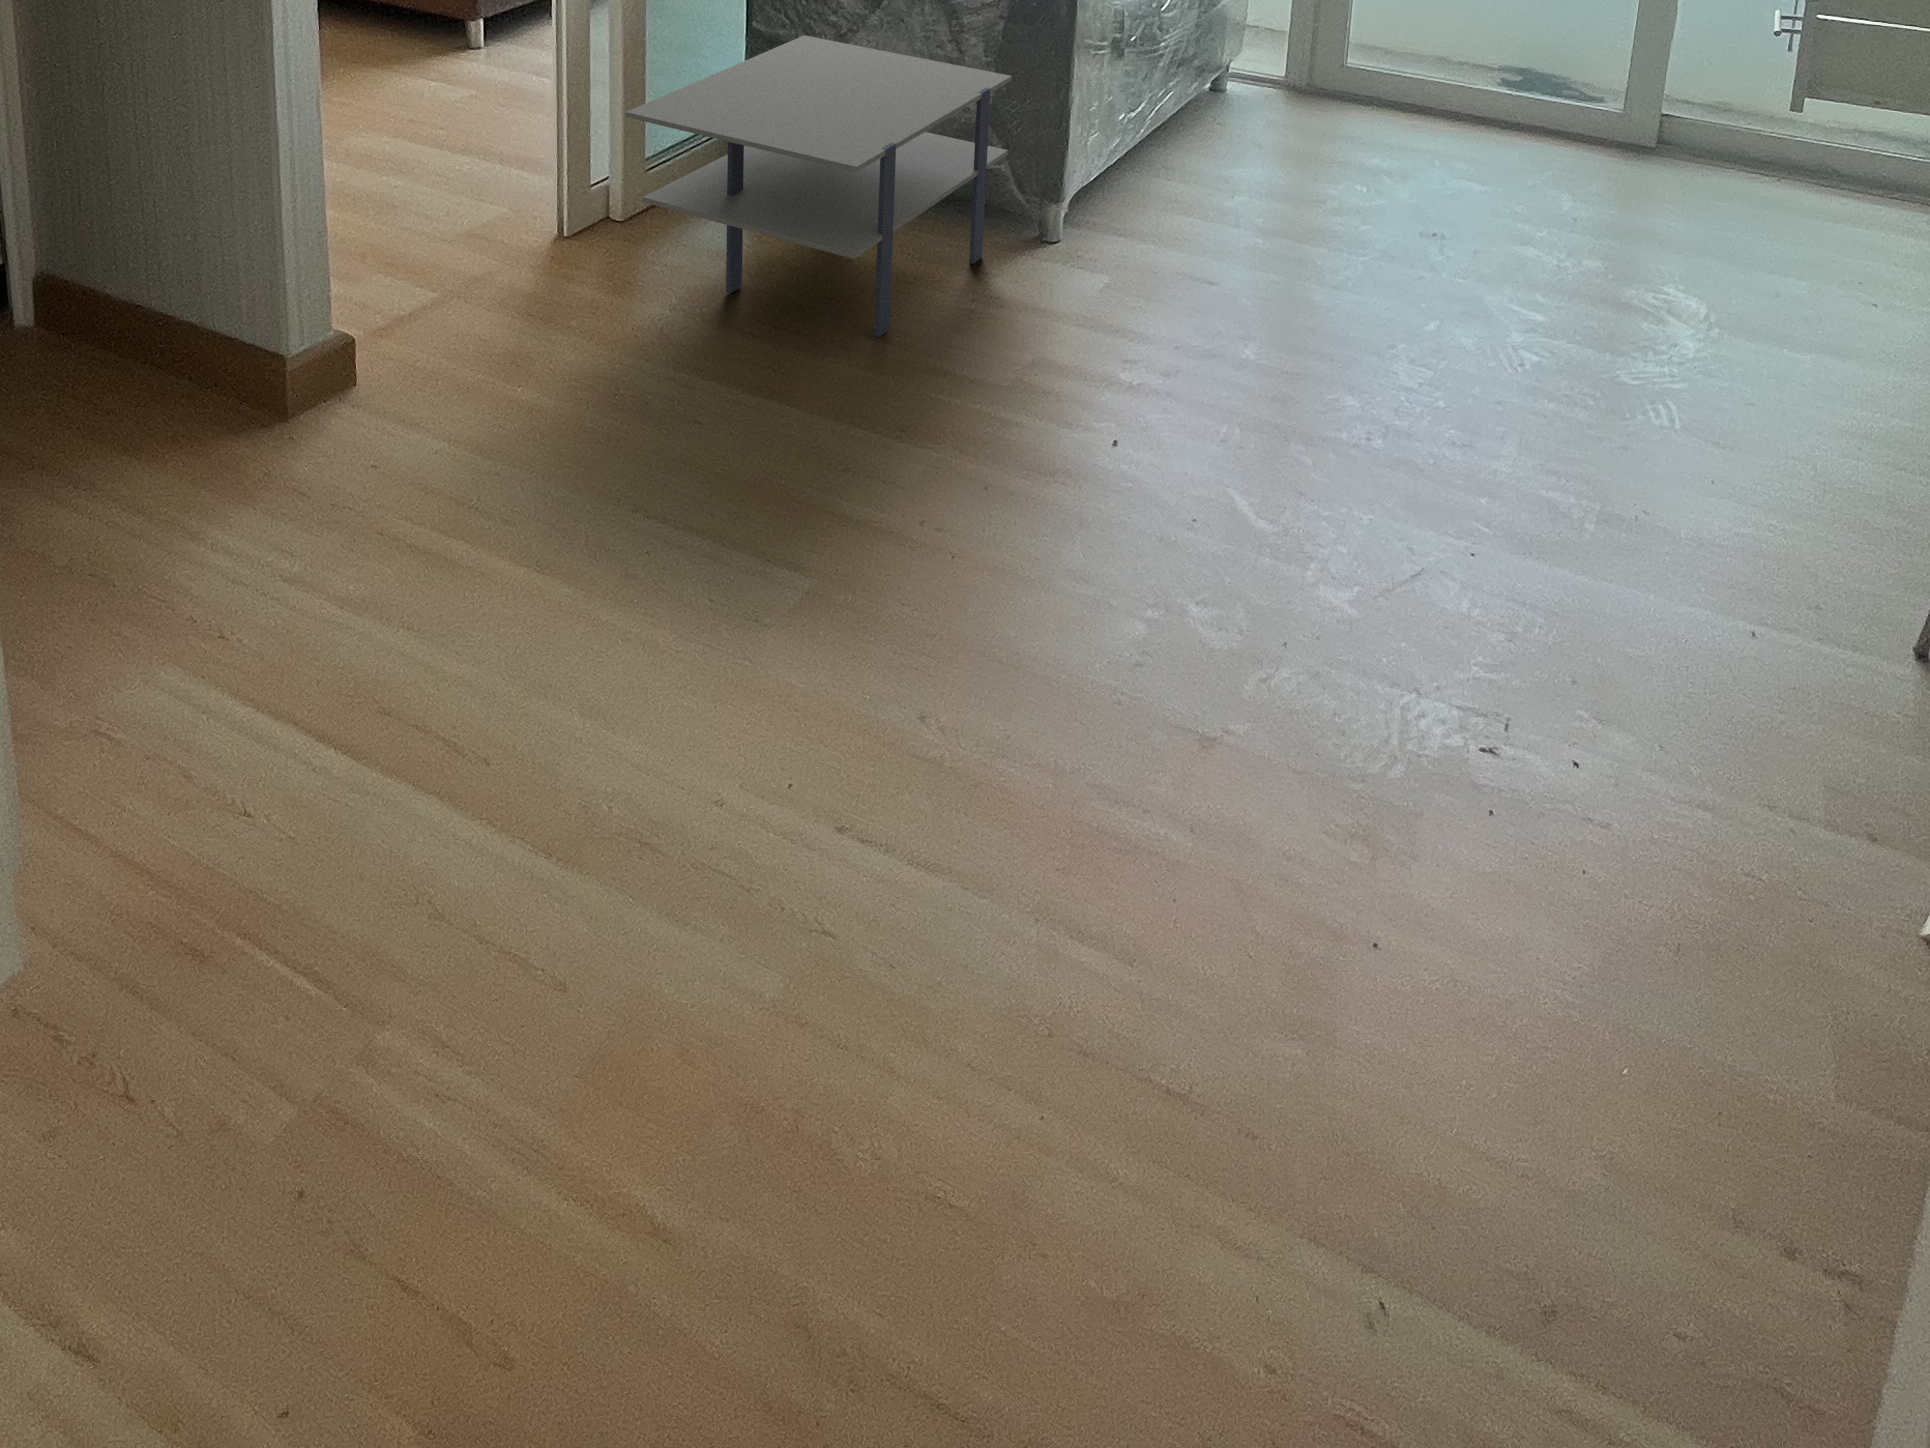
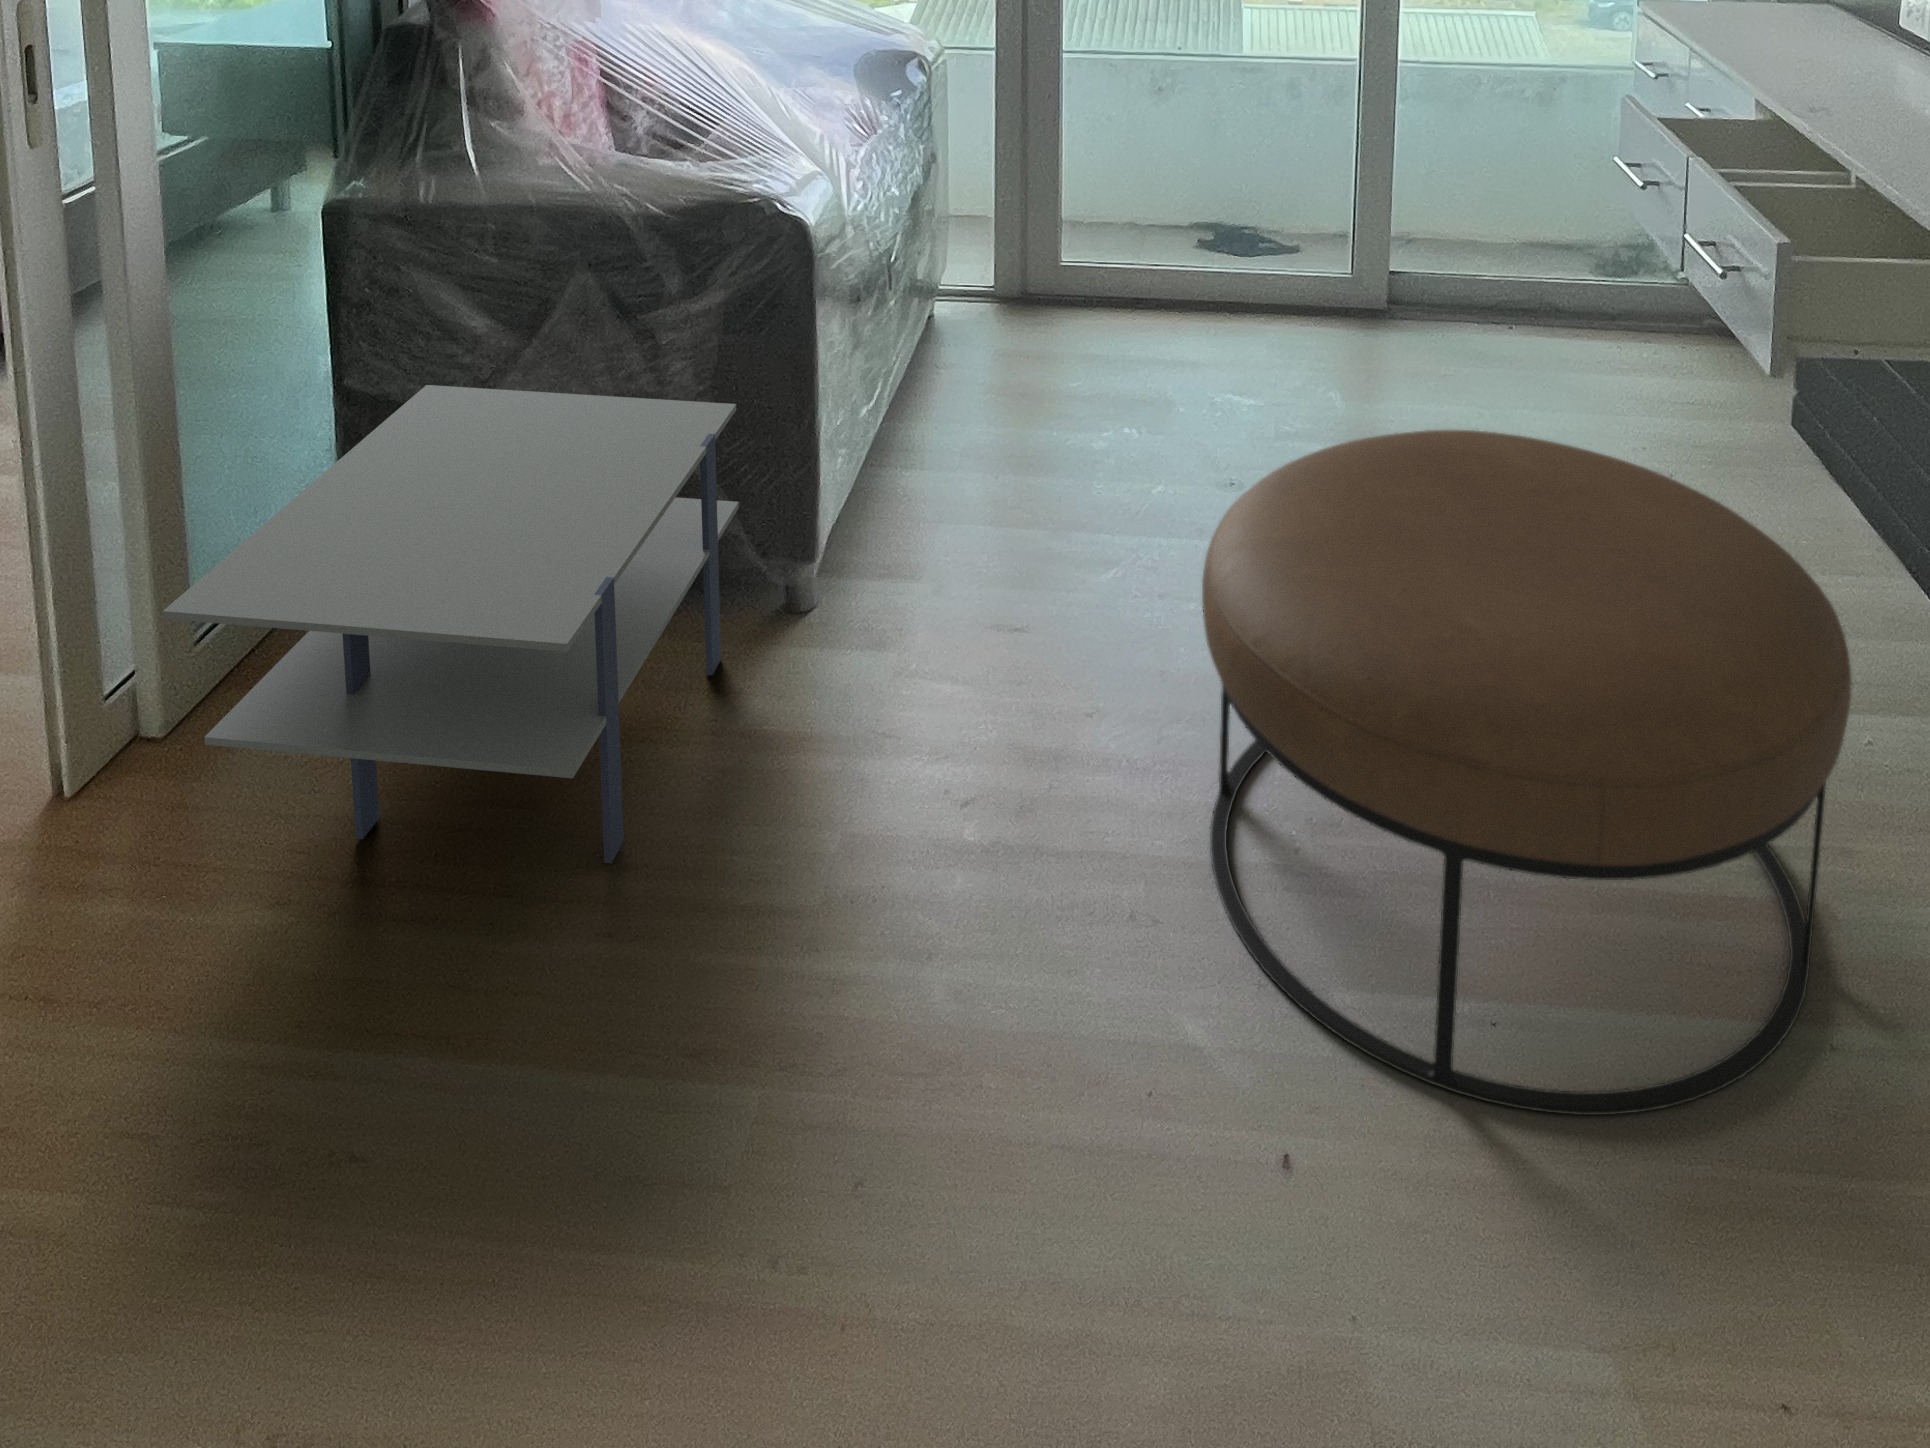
ottoman: none [1296,157,1843,626] -> present [1202,430,1852,1115]

